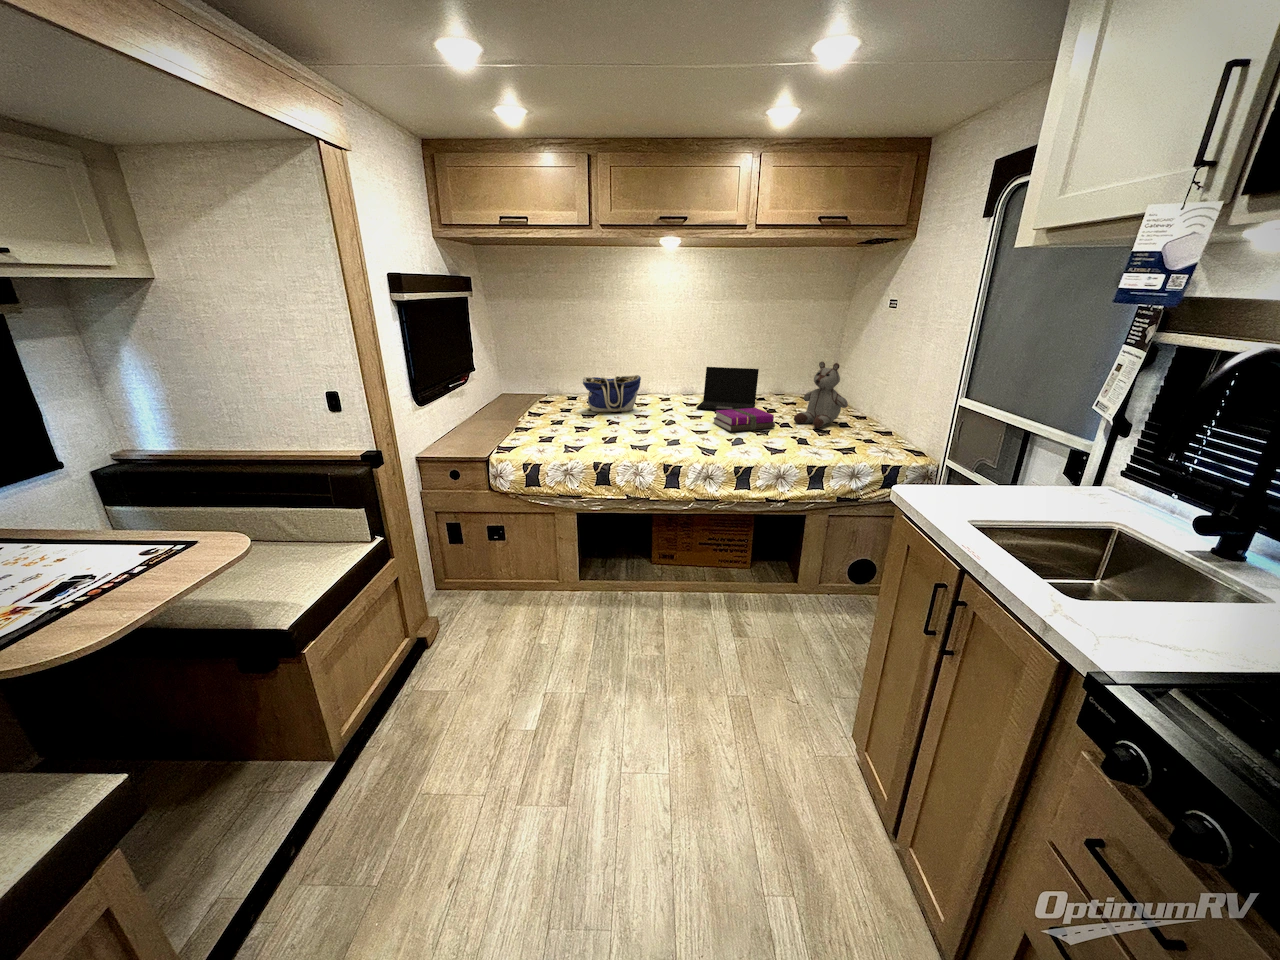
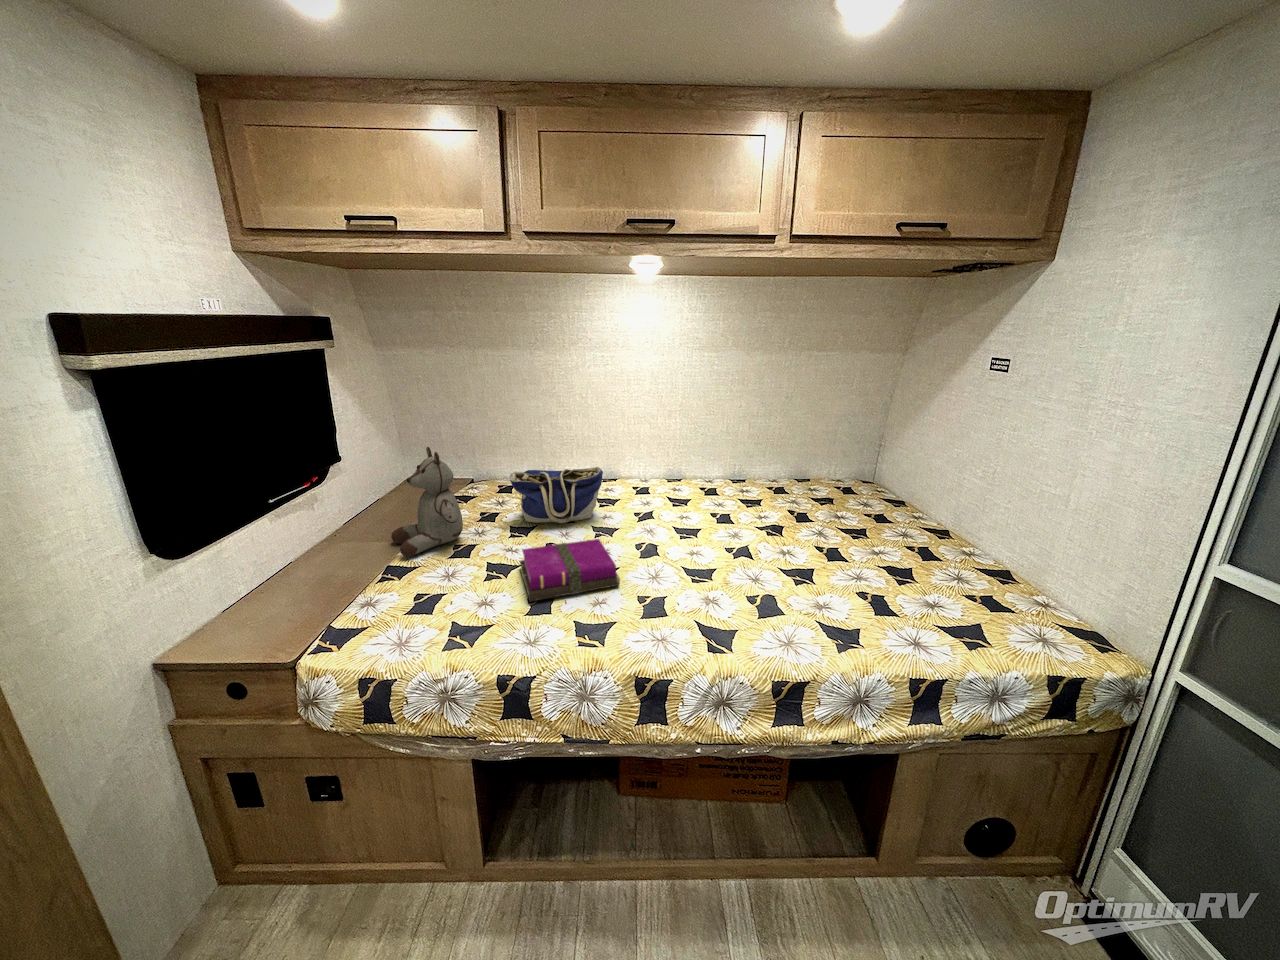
stuffed bear: present [794,362,848,428] -> present [391,447,463,556]
laptop: present [696,367,759,410] -> none [690,445,781,523]
notebook: present [713,408,775,432] -> present [520,539,620,601]

